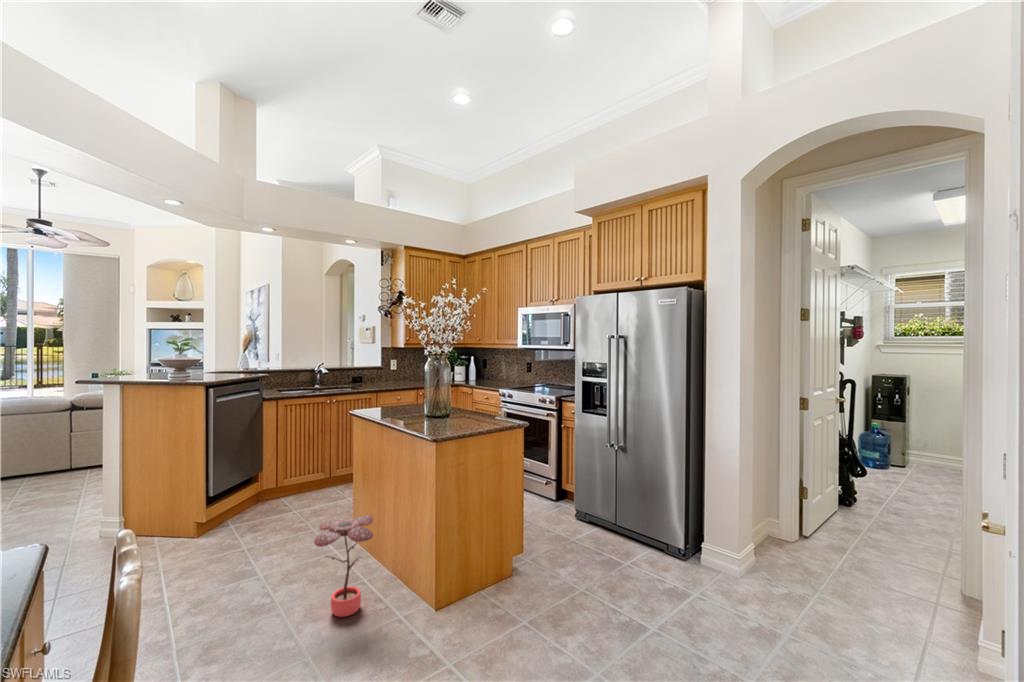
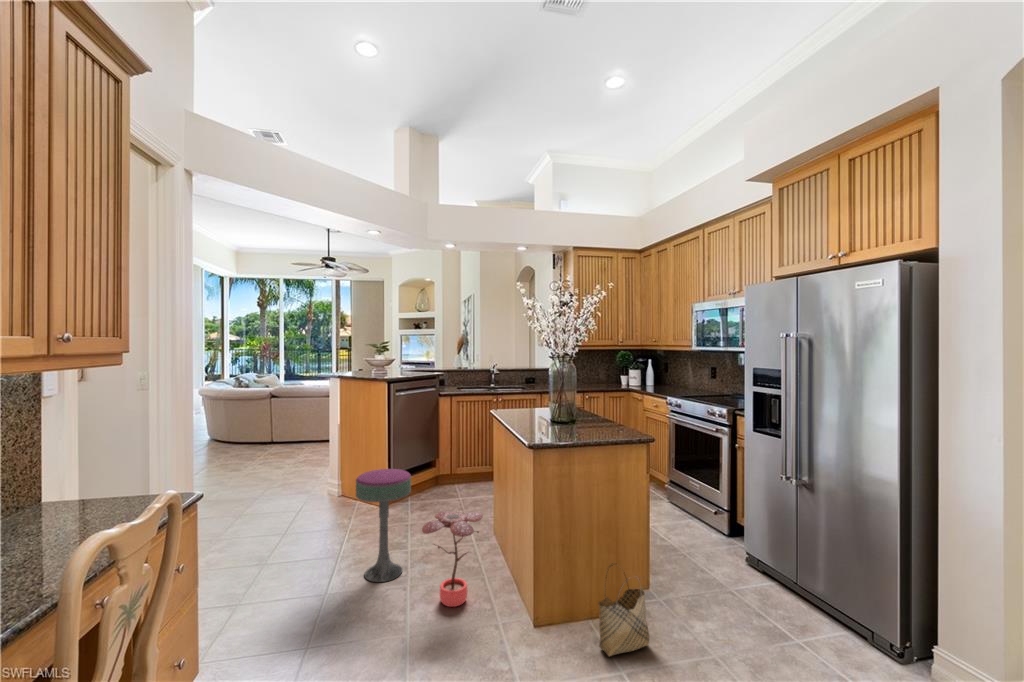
bar stool: none [209,487,280,618] -> present [356,469,411,582]
woven basket: none [501,534,538,613] -> present [599,563,649,656]

